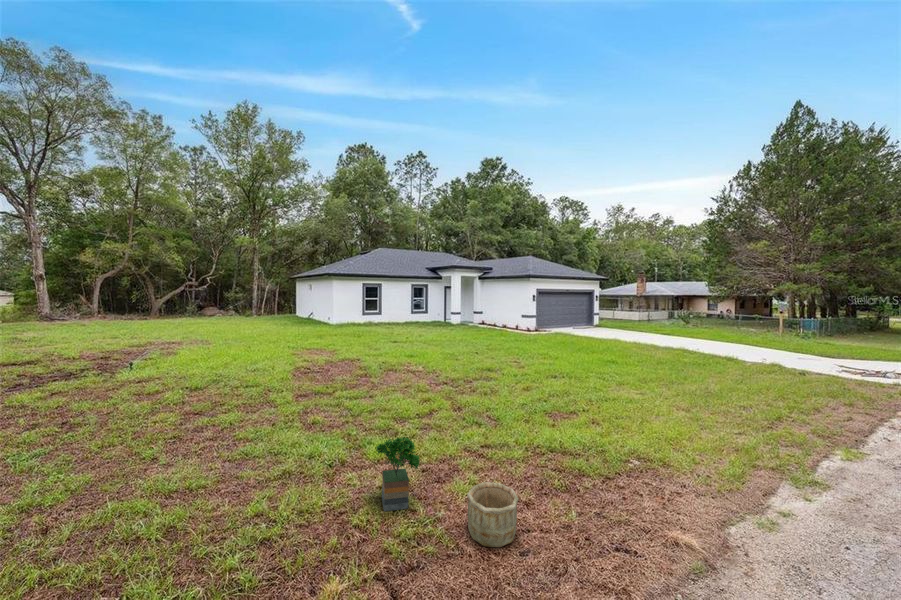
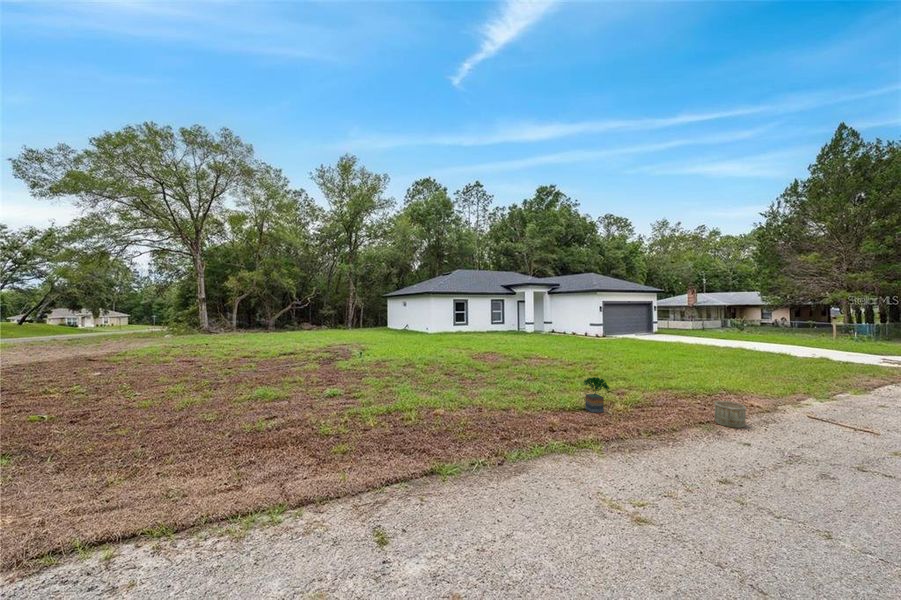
wooden bucket: present [467,482,519,547] -> present [714,401,747,428]

